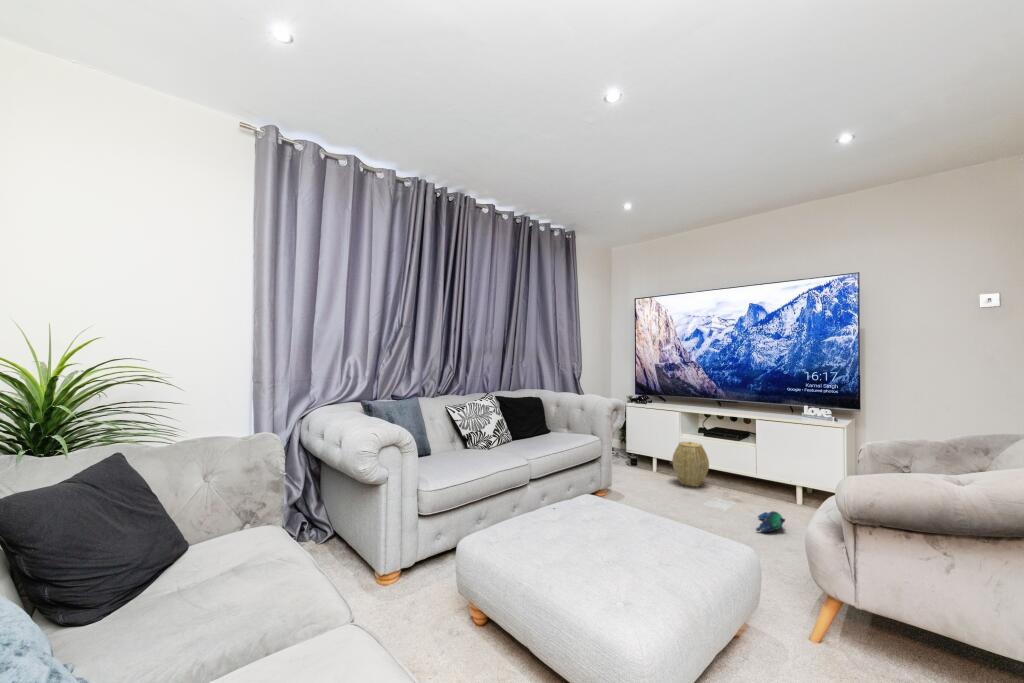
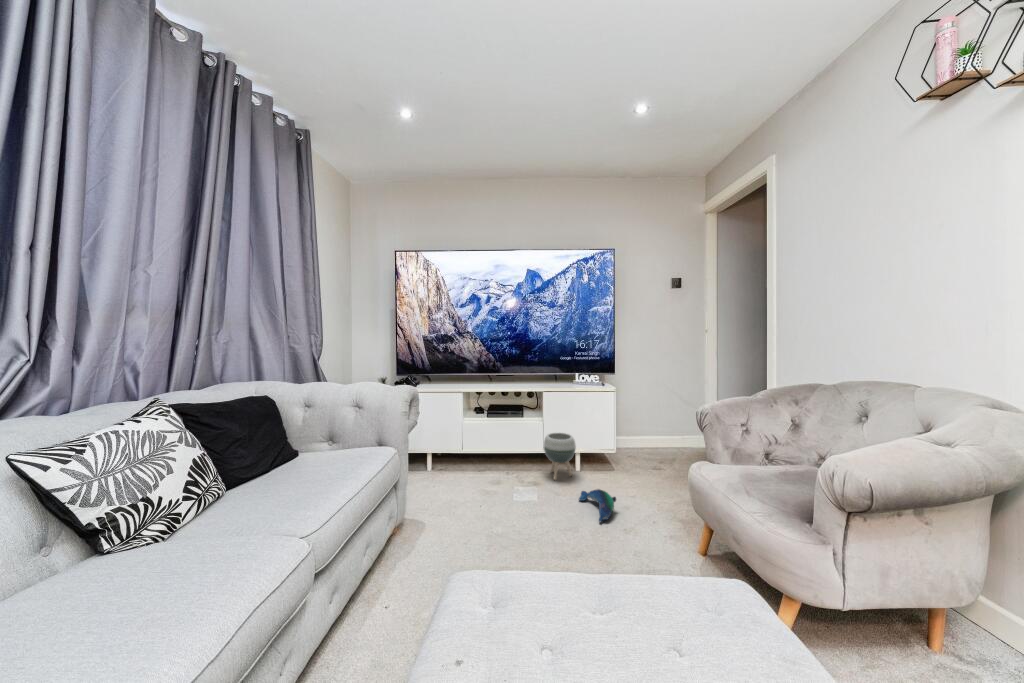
woven basket: present [672,442,709,486] -> none [459,423,499,476]
planter: none [746,462,781,506] -> present [544,433,576,480]

